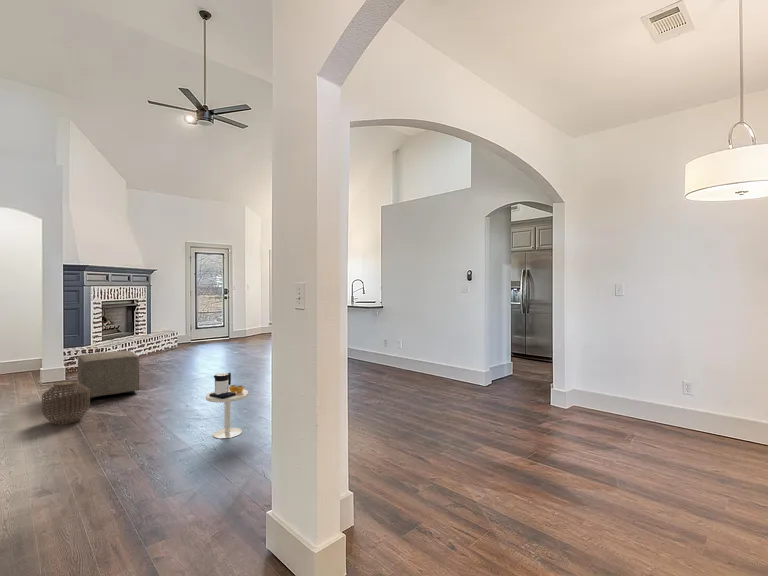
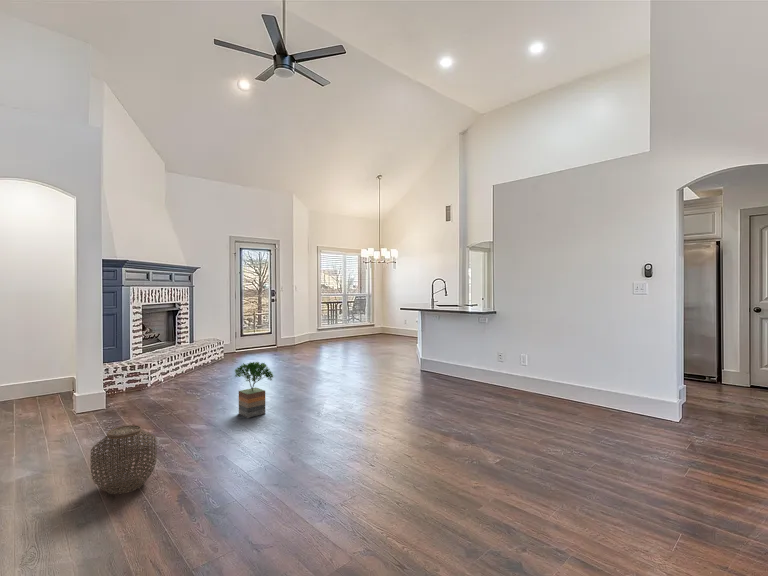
potted tree: none [163,343,196,386] -> present [235,362,273,418]
ottoman: present [78,351,139,400] -> none [128,372,209,444]
side table: present [206,373,248,438] -> none [347,422,409,530]

